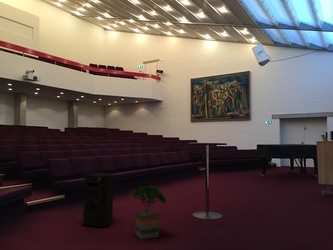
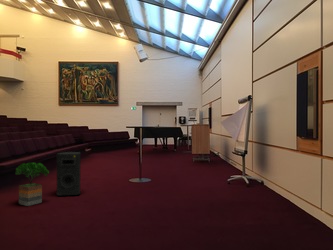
potted tree: present [132,186,167,239] -> present [16,163,49,206]

